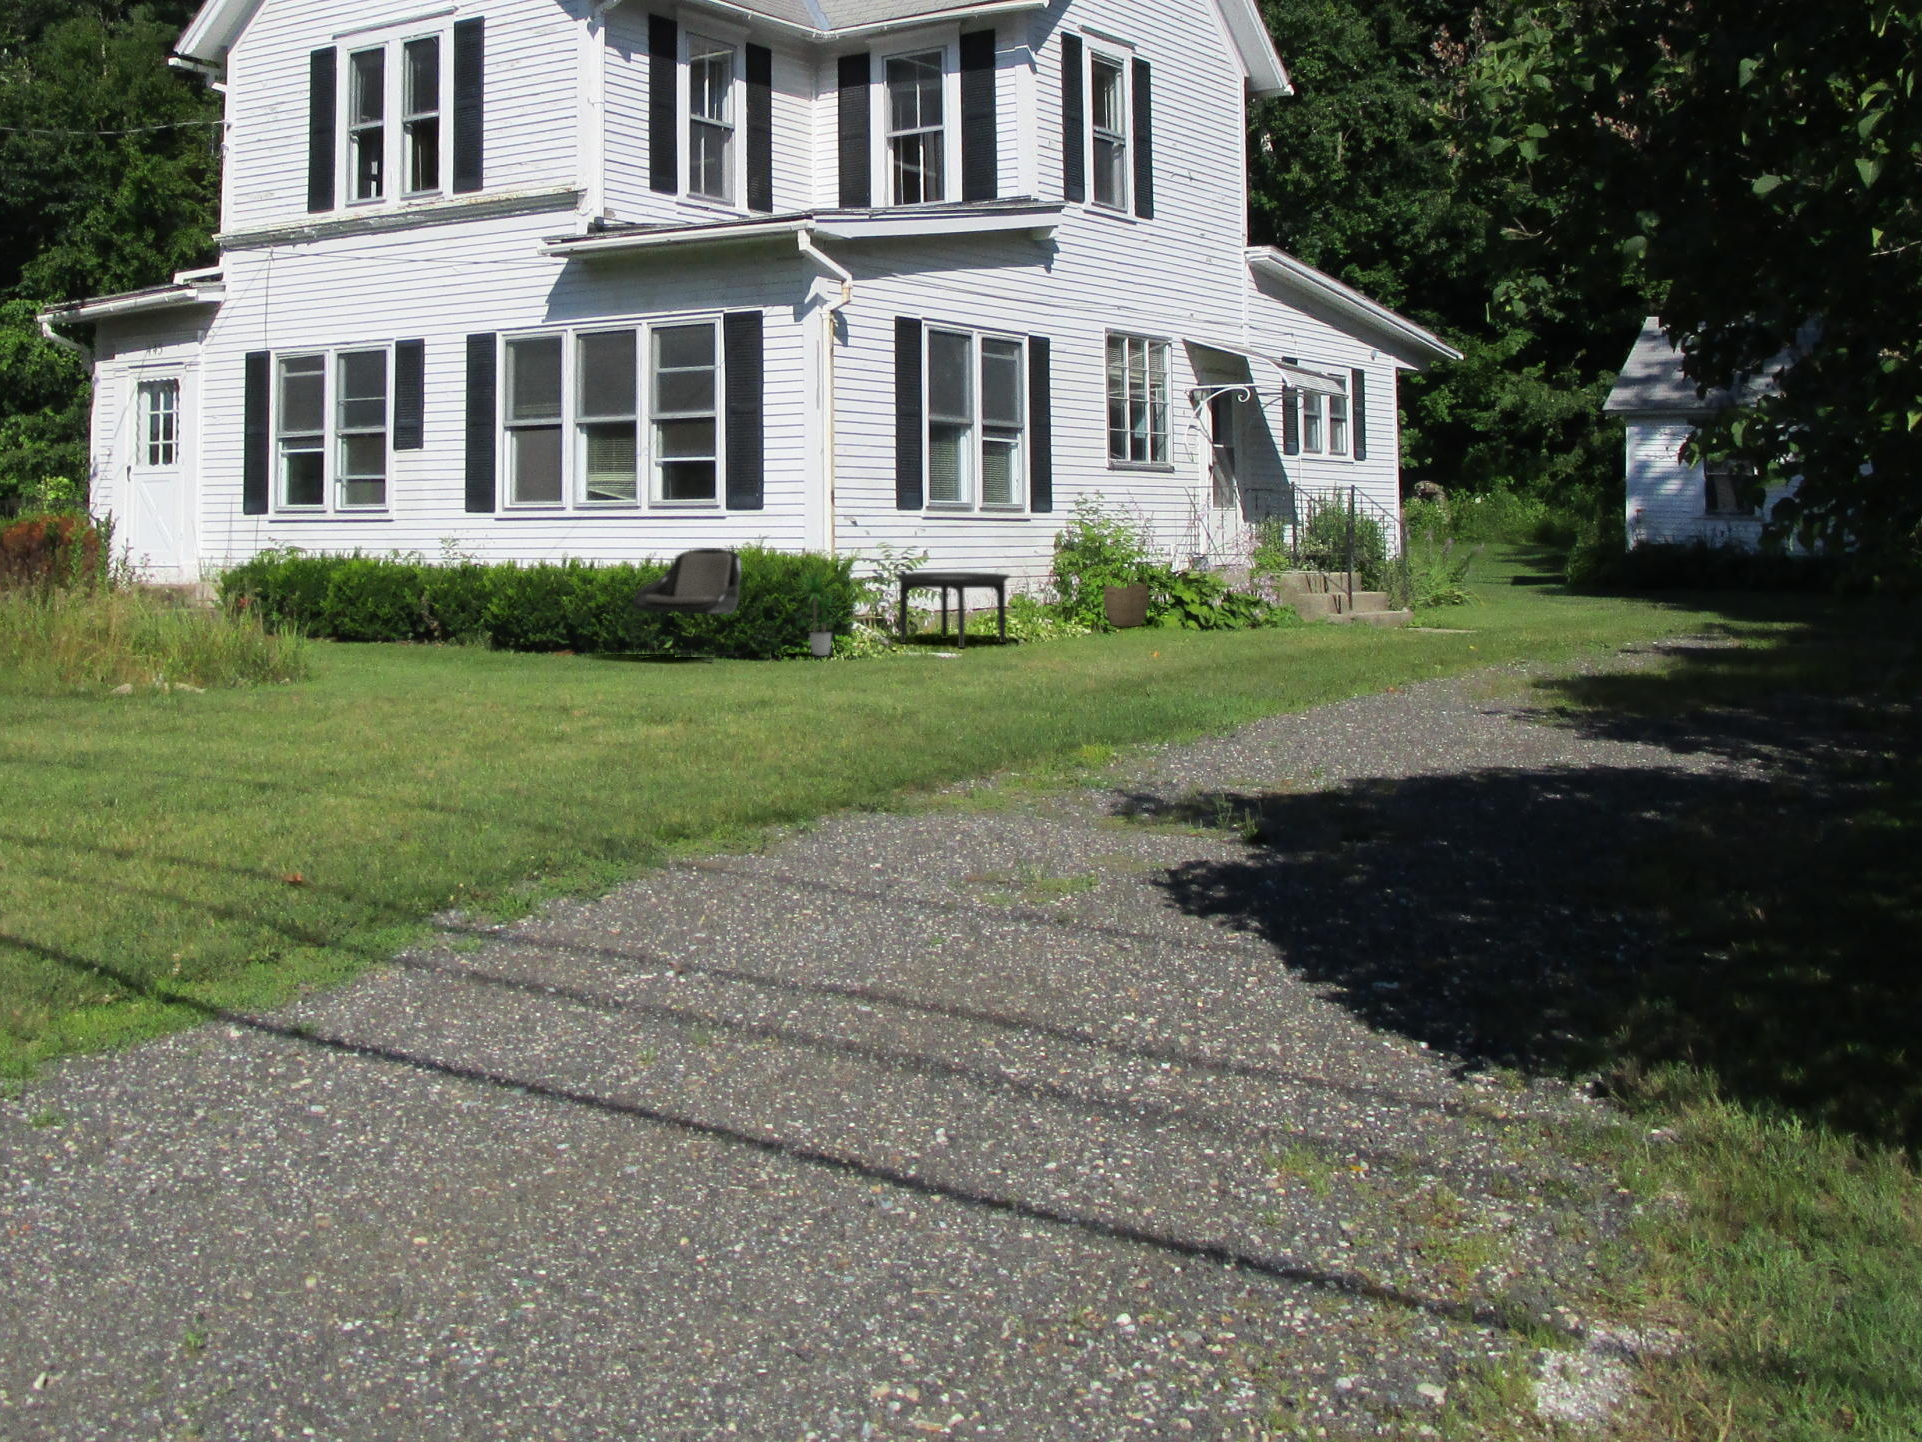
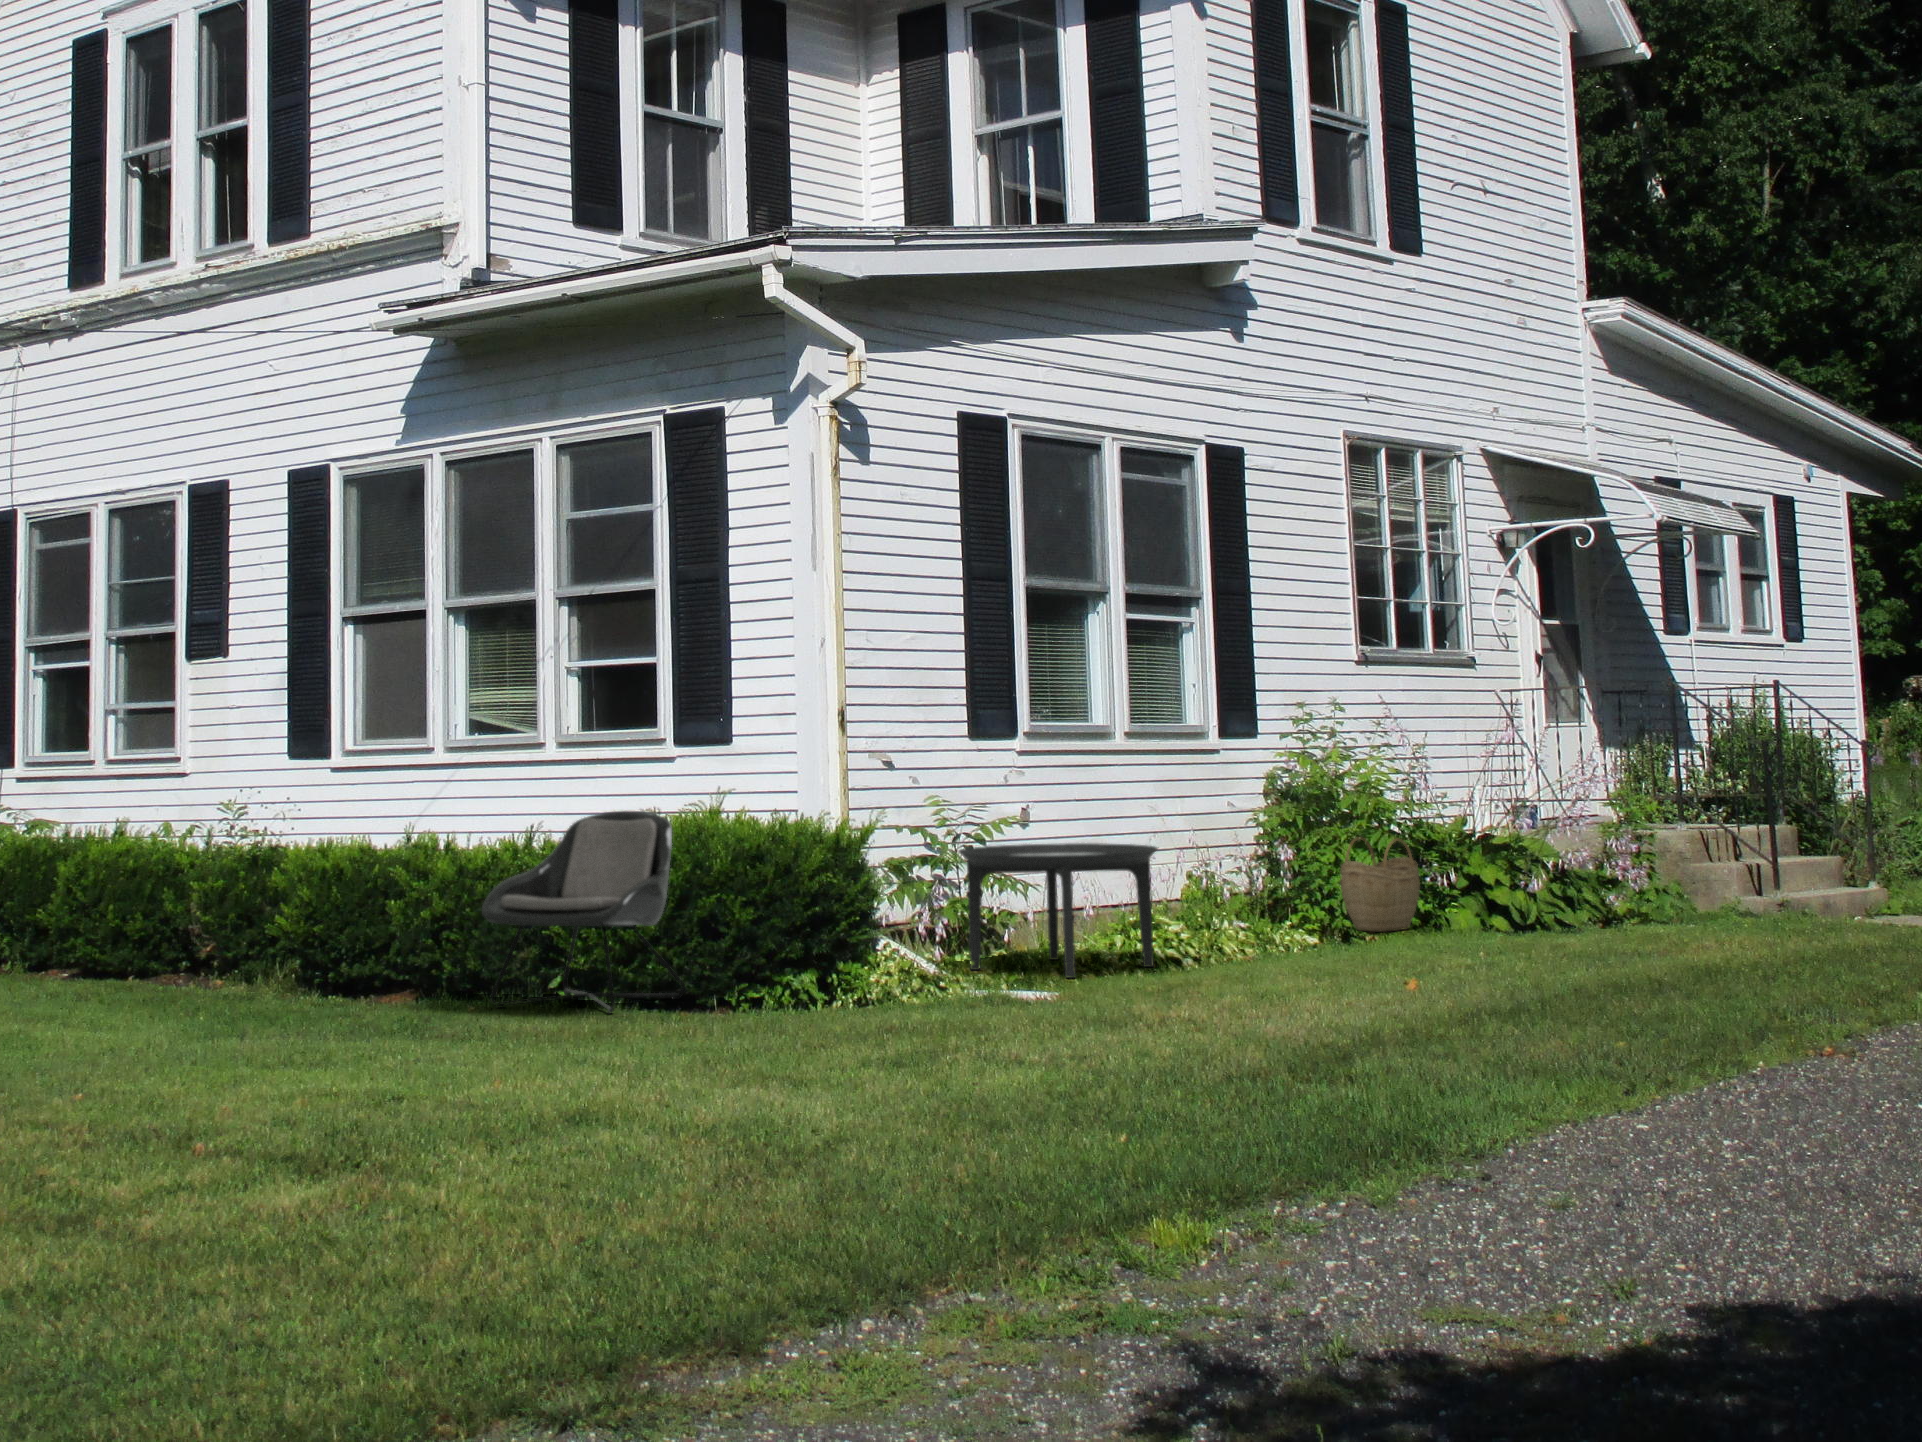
potted plant: present [803,571,837,656] -> none [761,841,858,997]

